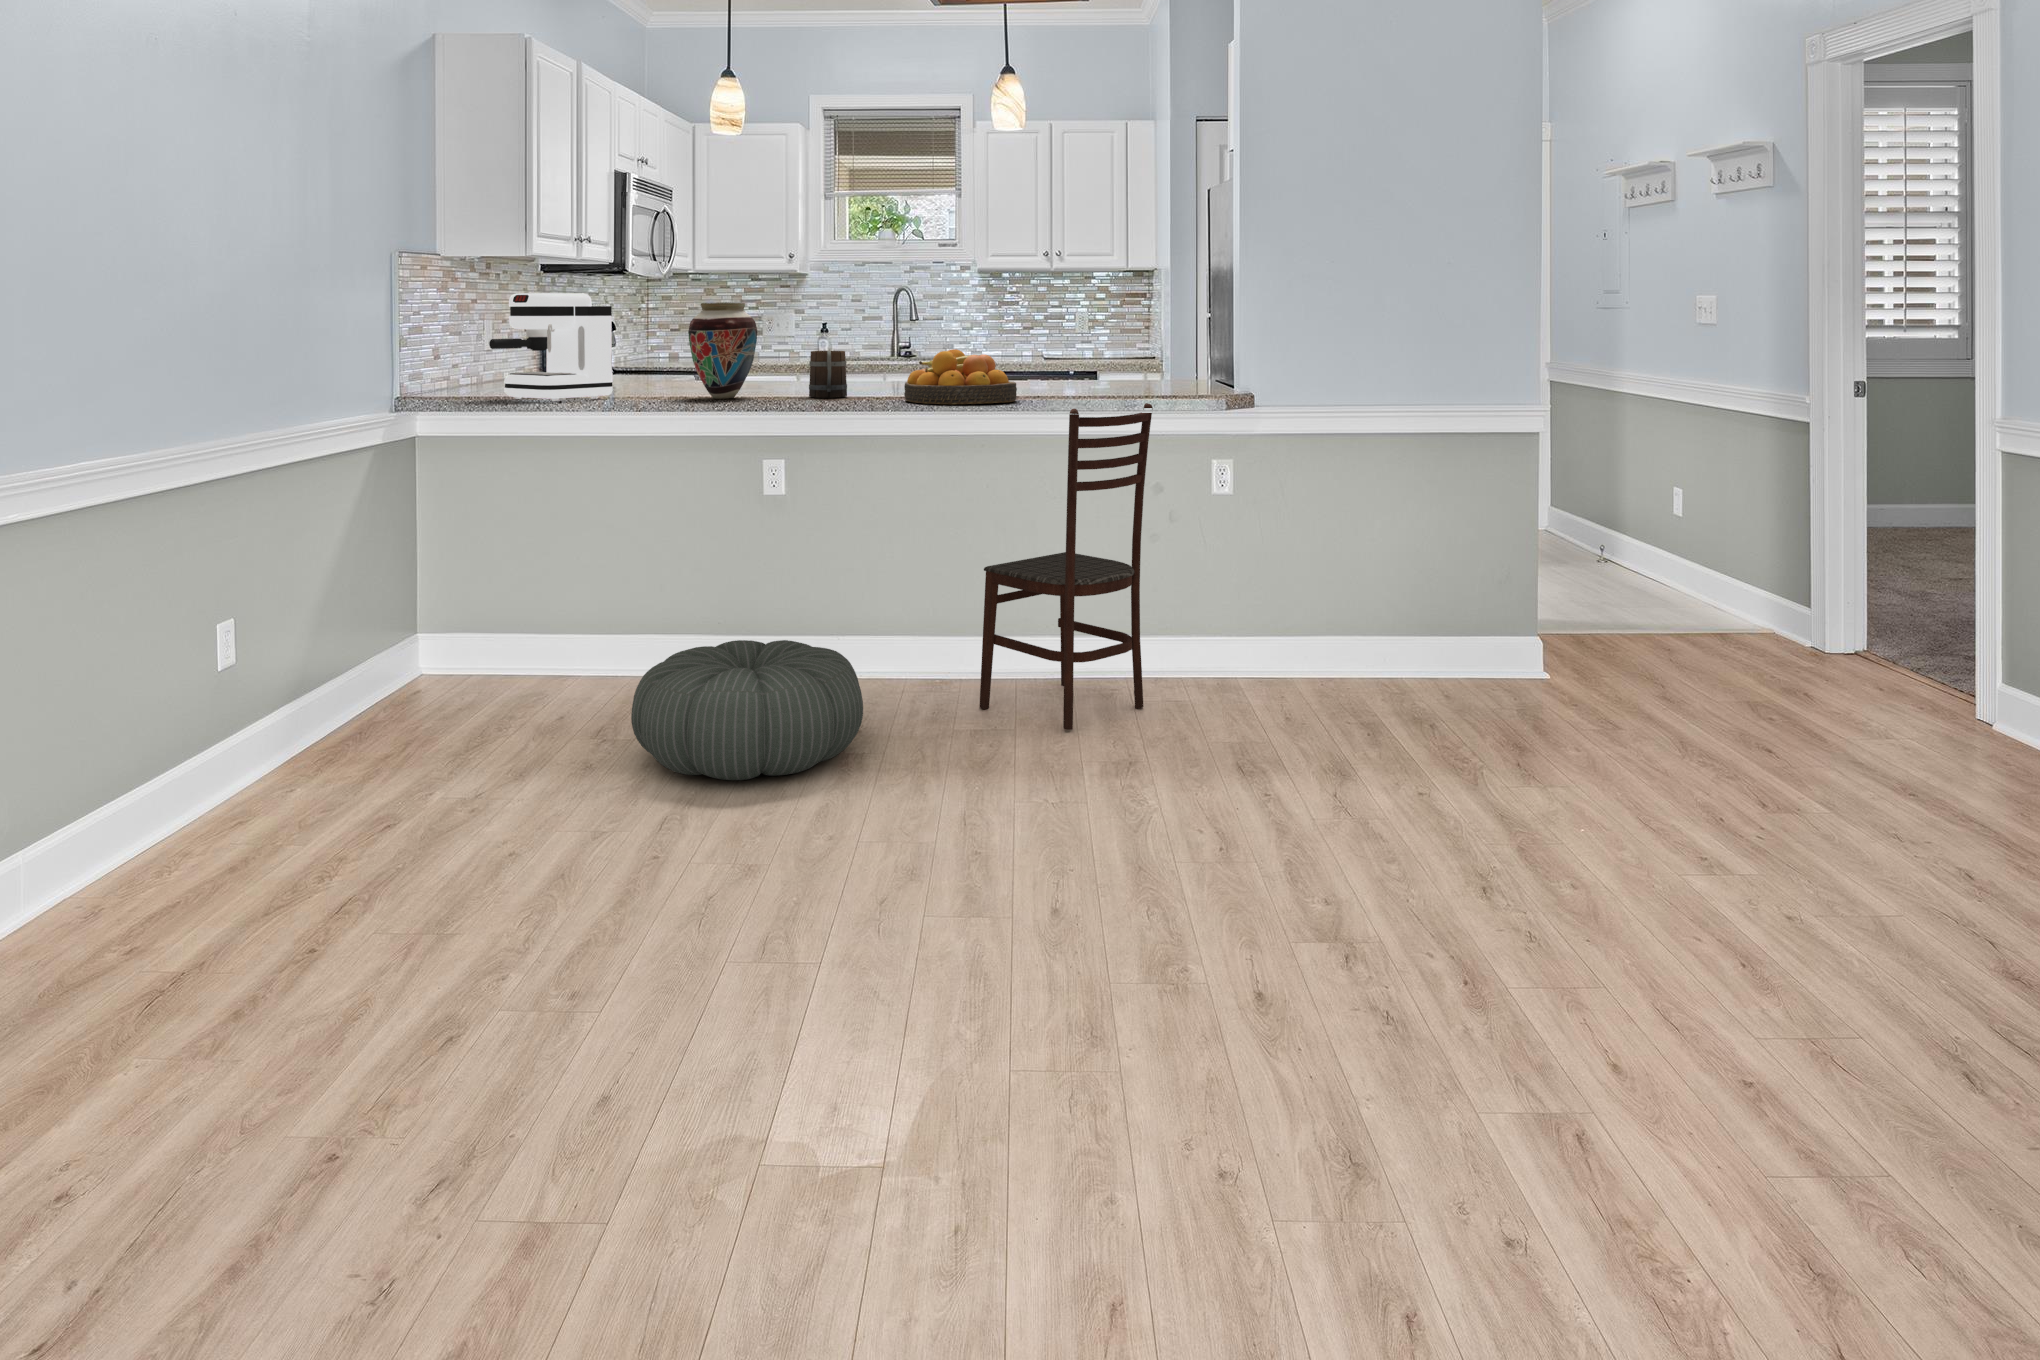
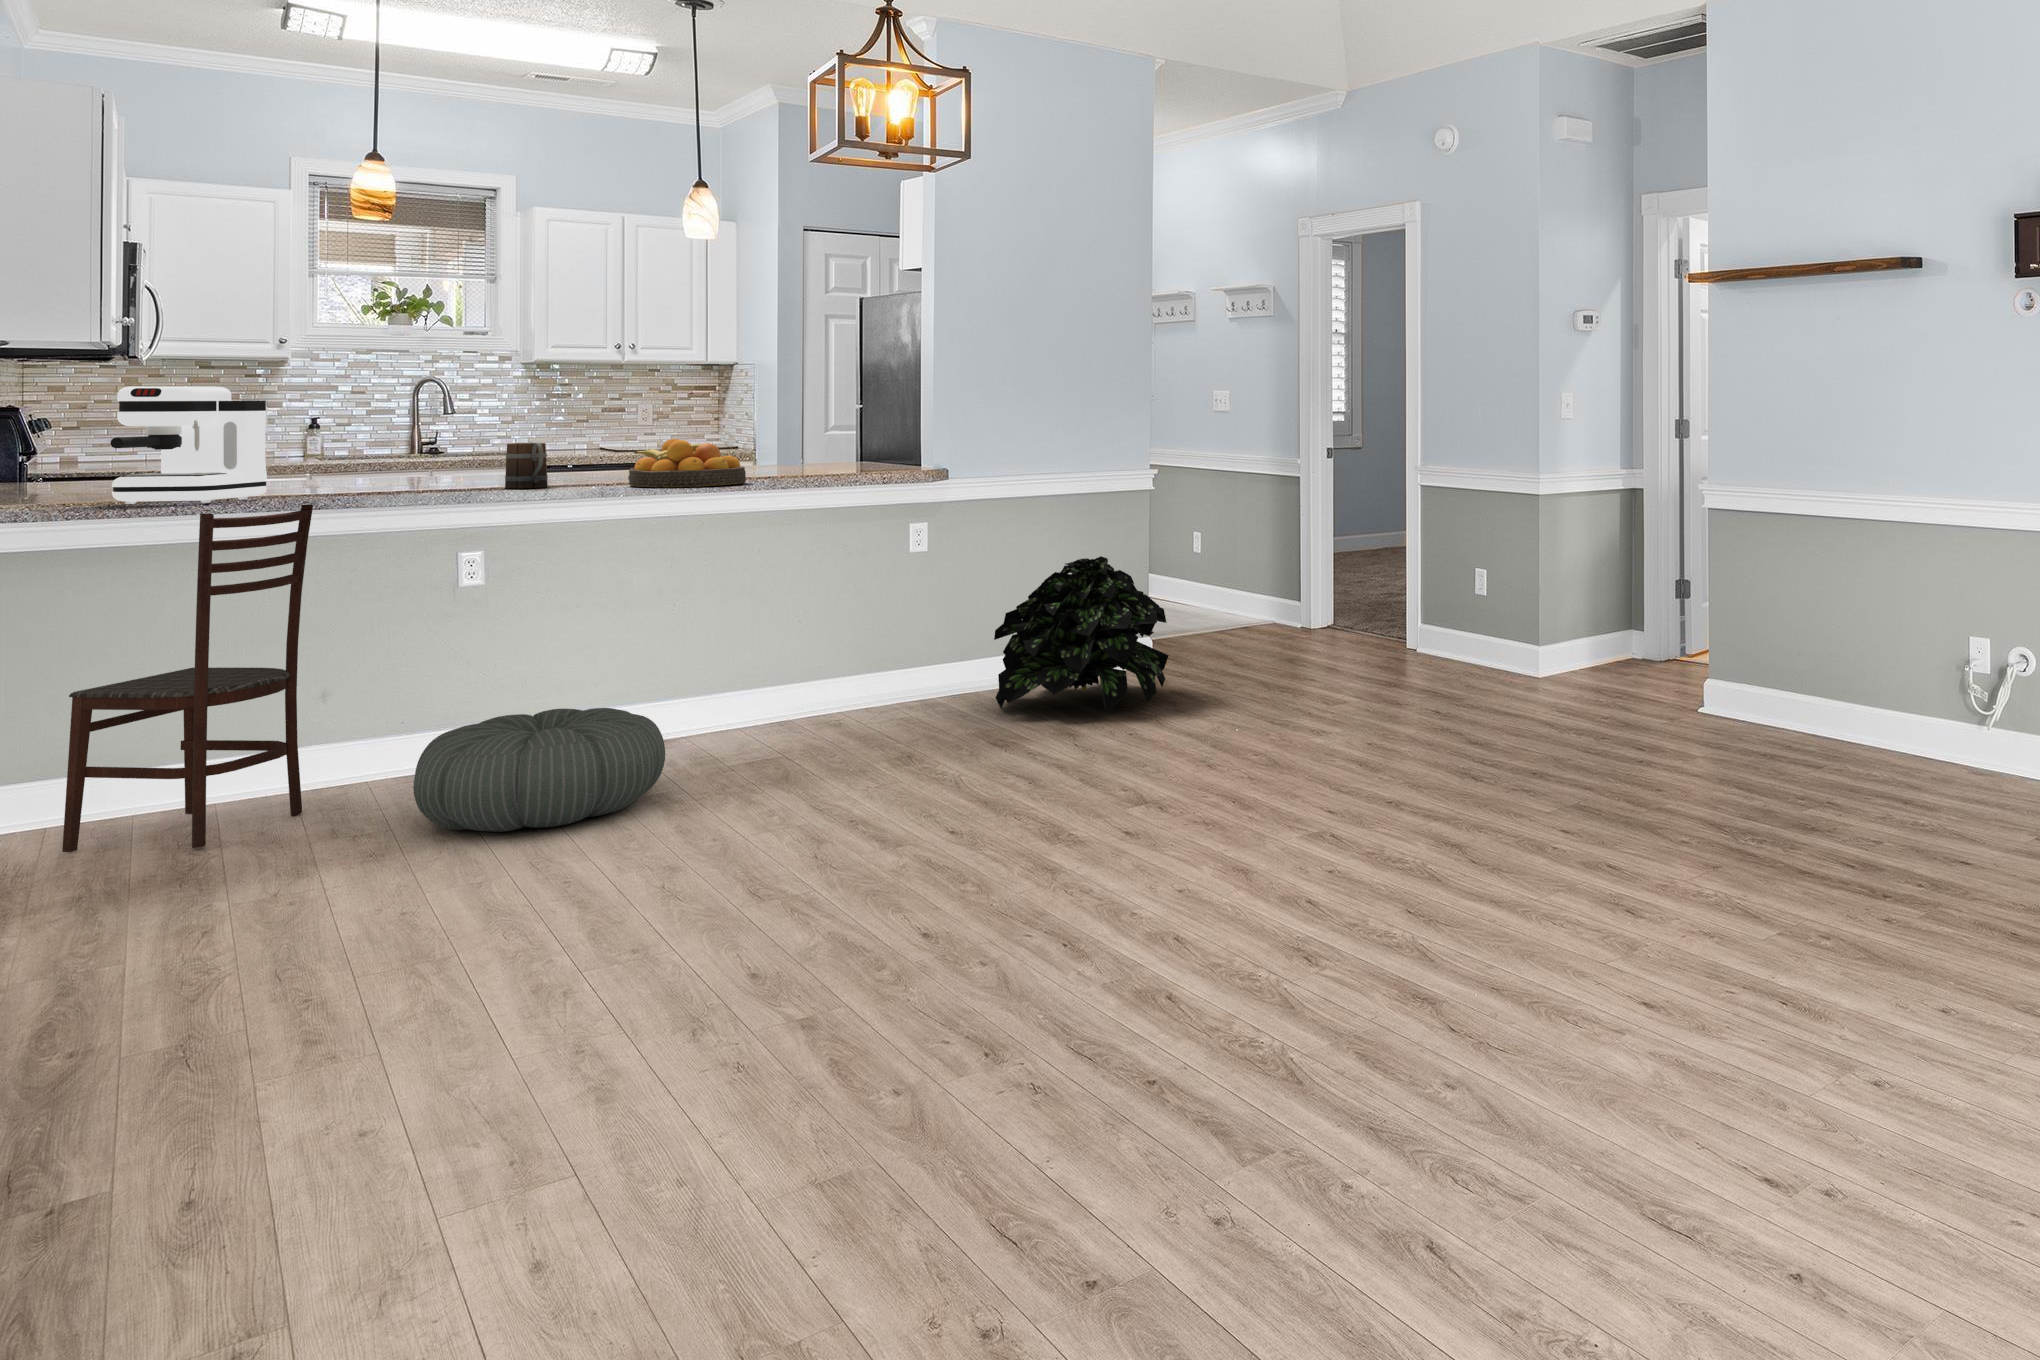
vase: present [688,303,757,399] -> none [365,397,452,493]
dining chair: present [980,403,1153,730] -> present [62,501,313,852]
potted plant: none [1282,524,1534,749] -> present [994,556,1169,710]

